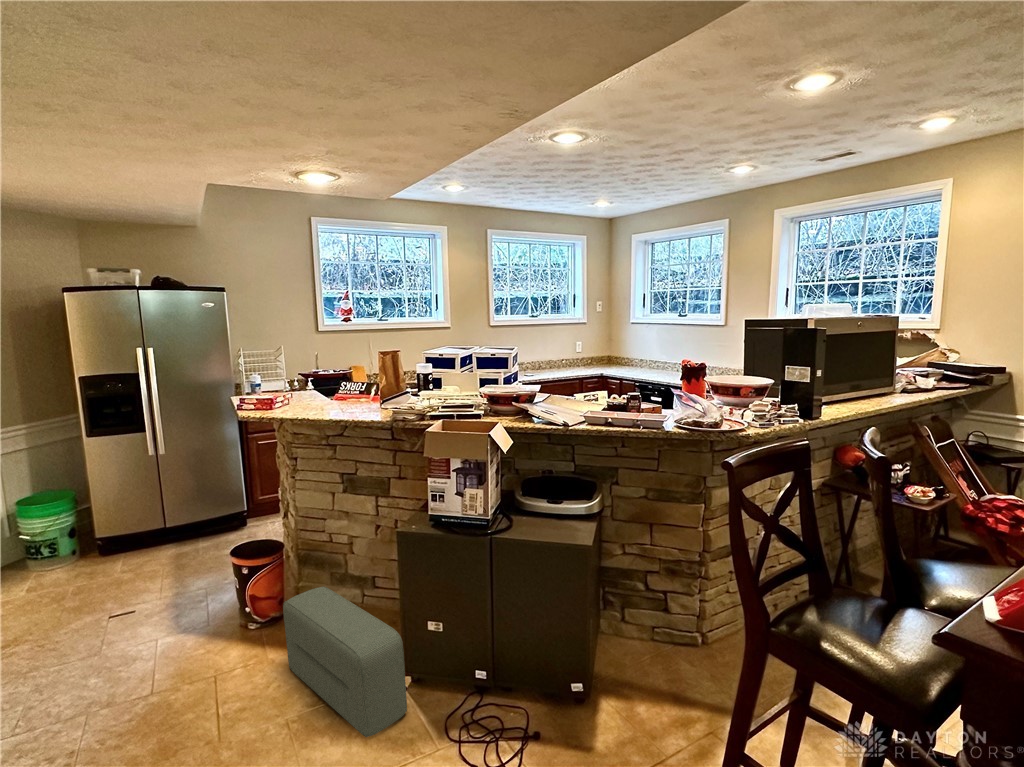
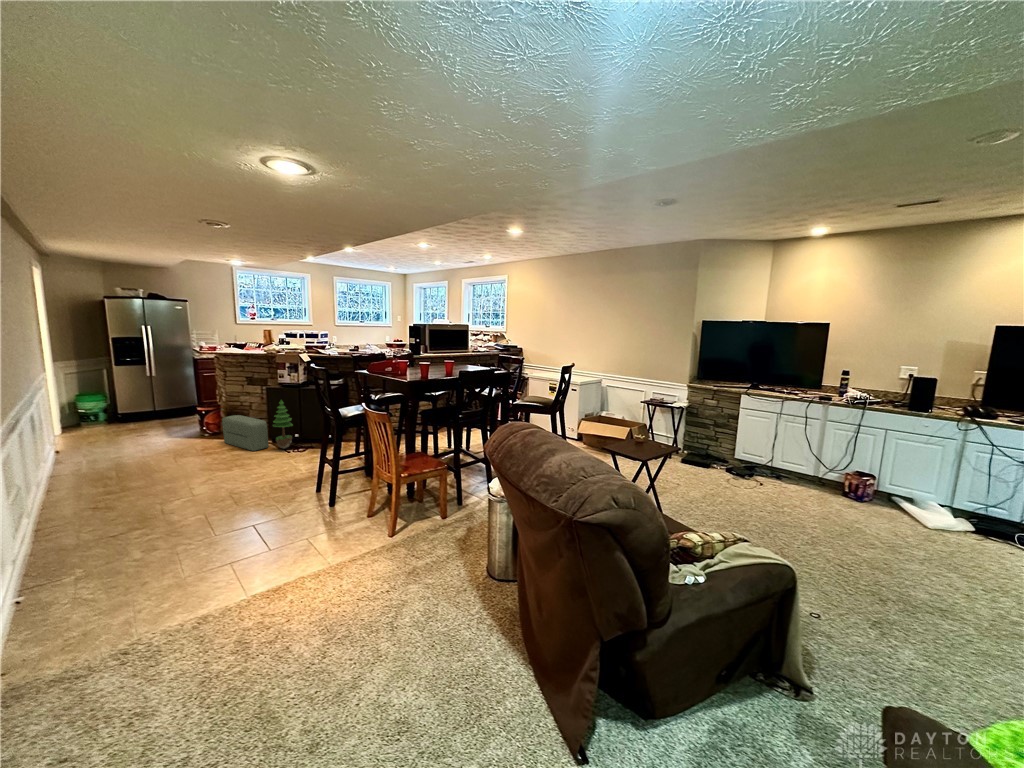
potted tree: none [420,572,481,732] -> present [273,400,293,449]

